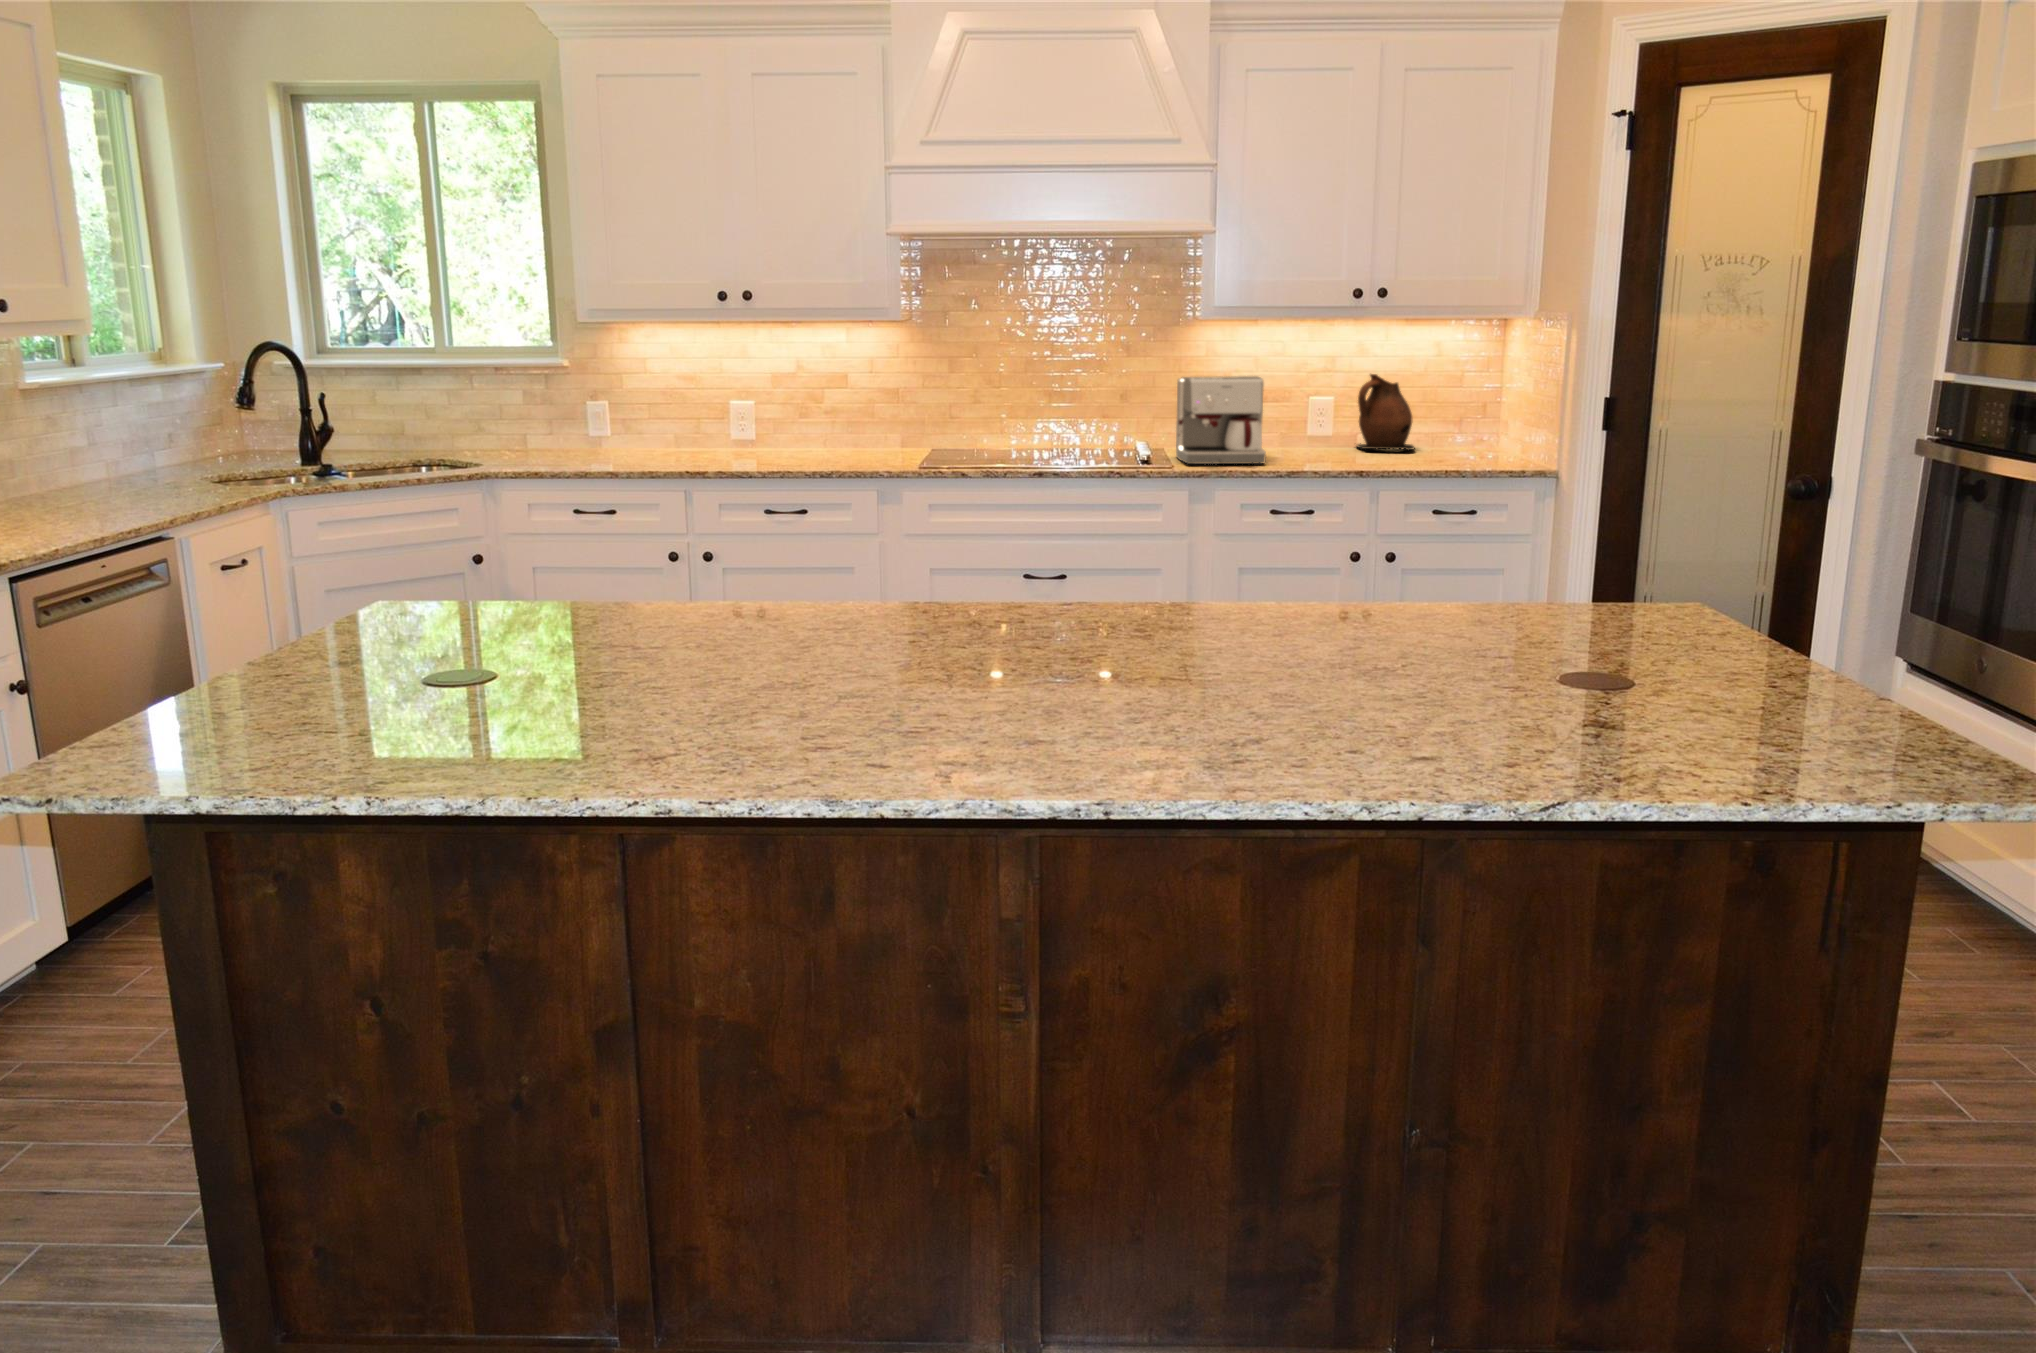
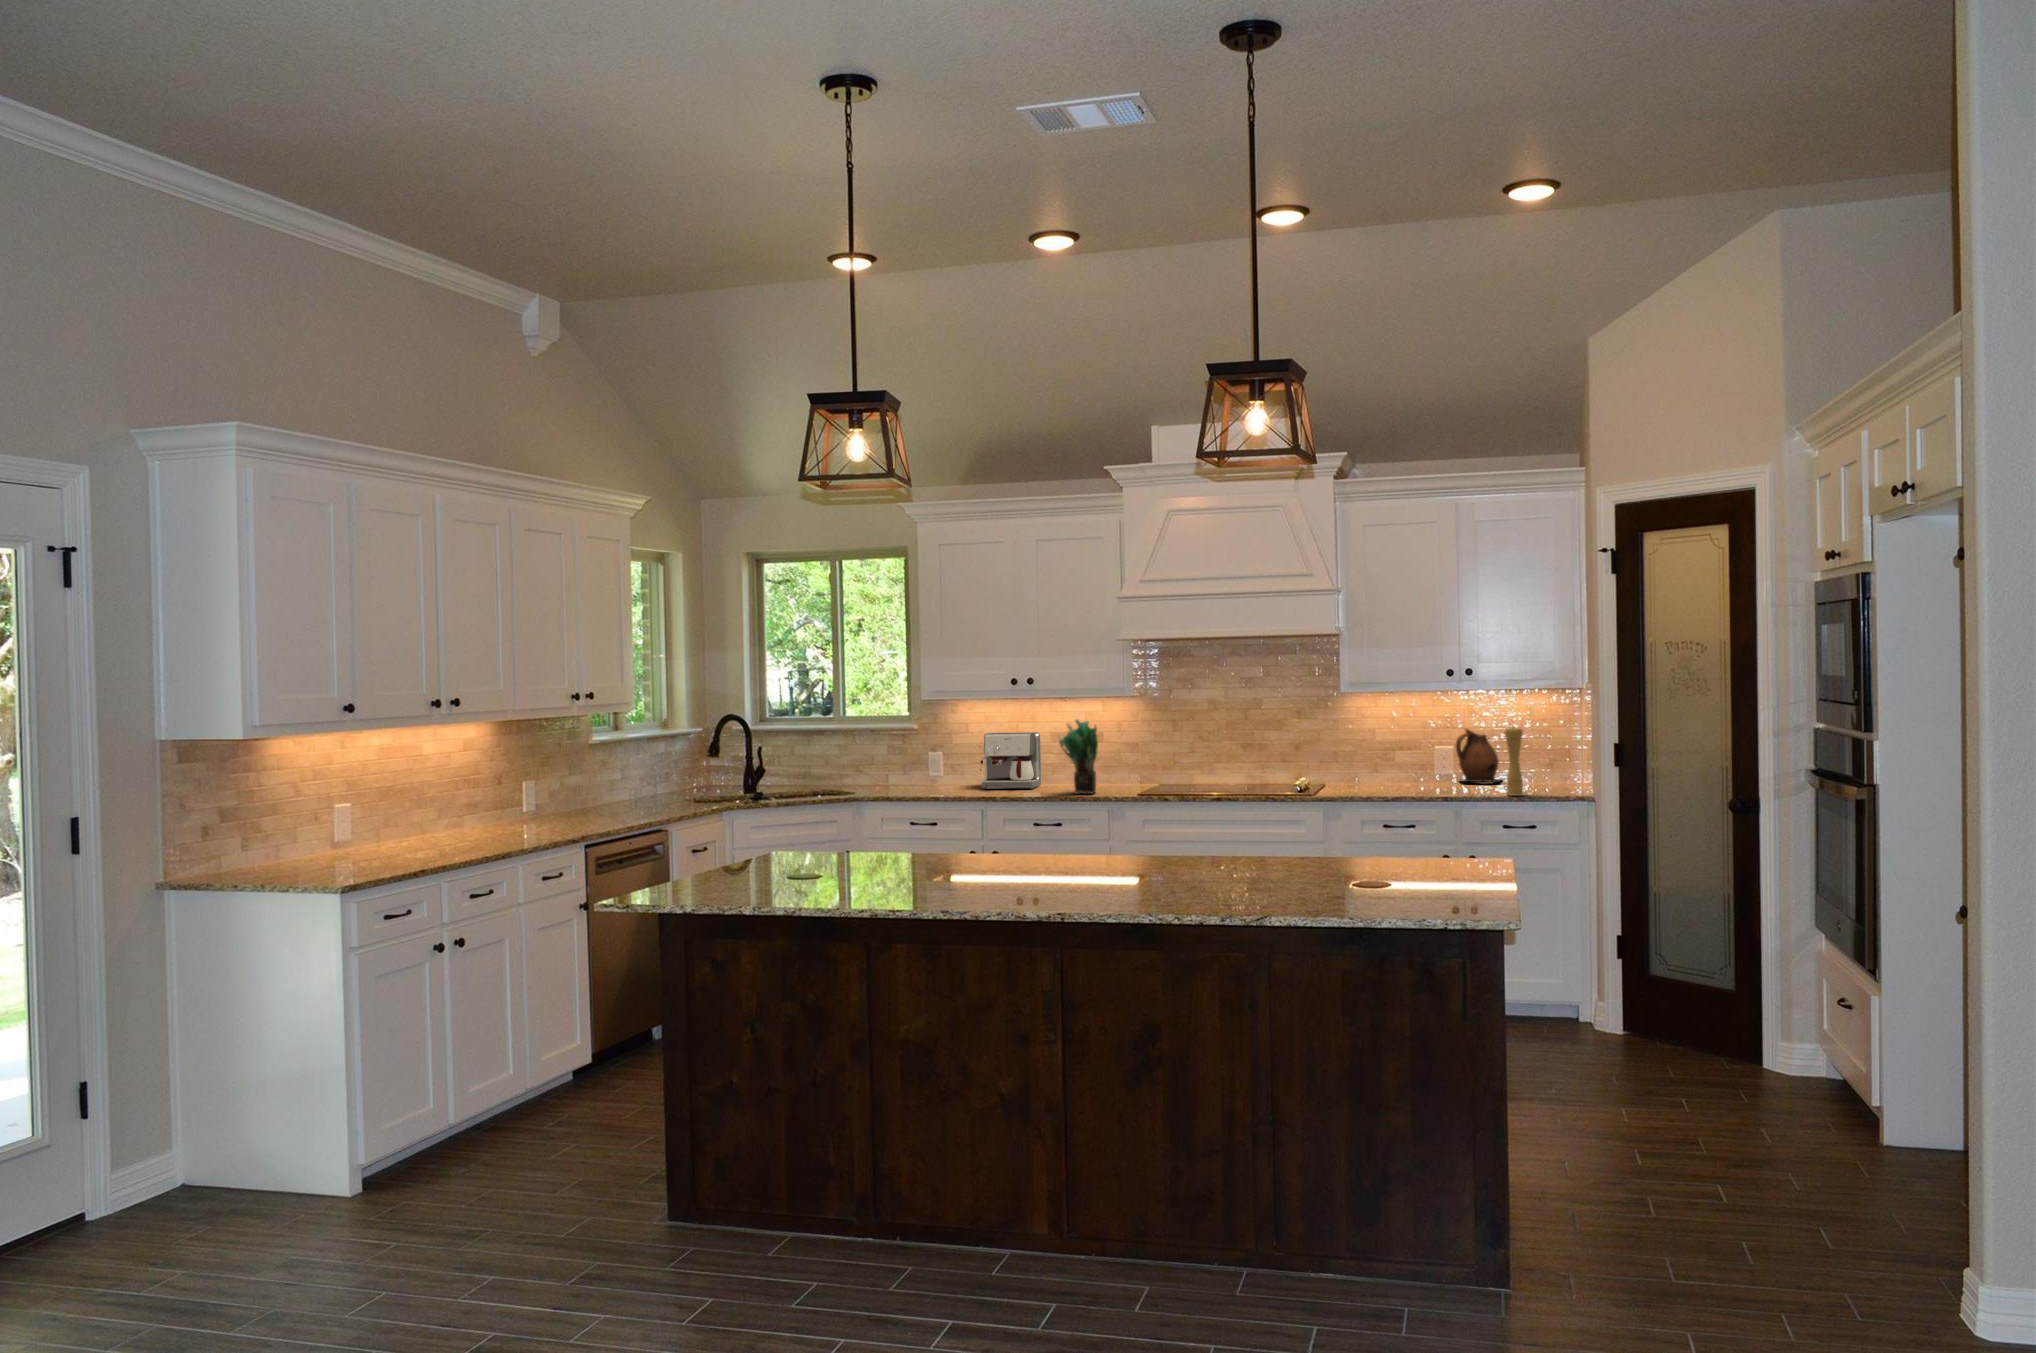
potted plant: none [799,356,861,468] -> present [1059,720,1098,794]
pepper mill: none [1443,373,1473,471] -> present [1505,727,1523,796]
coffee maker: present [1176,376,1266,464] -> present [980,732,1041,789]

